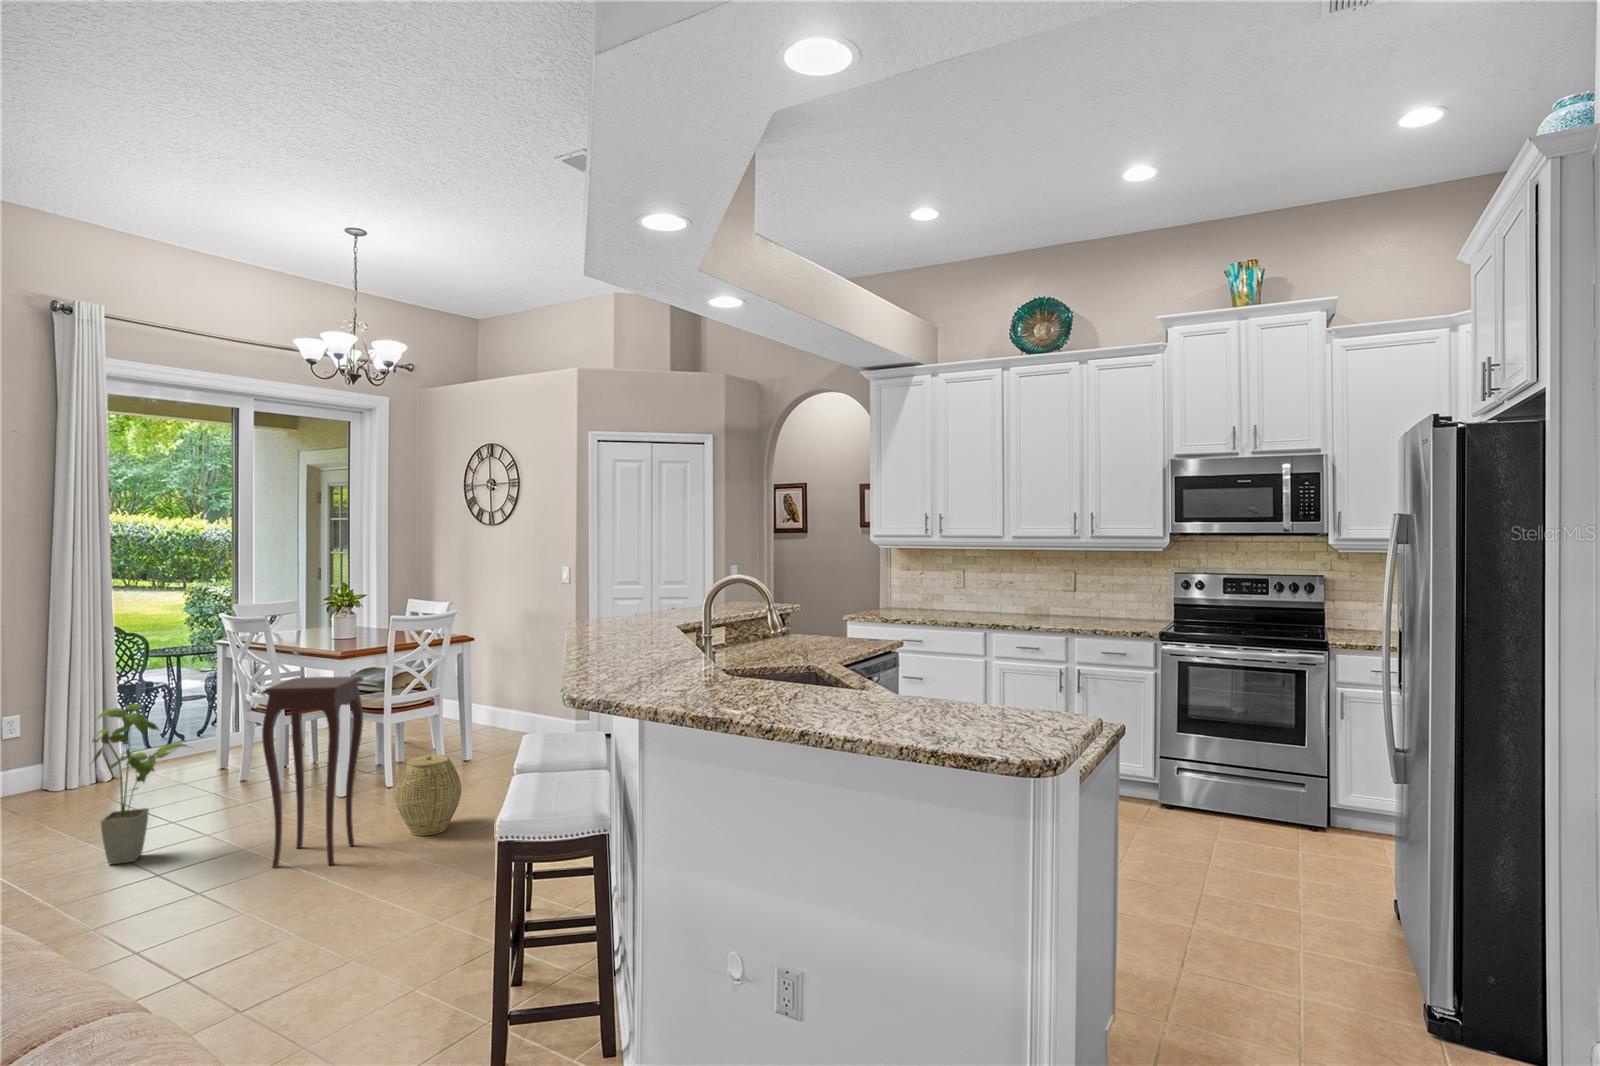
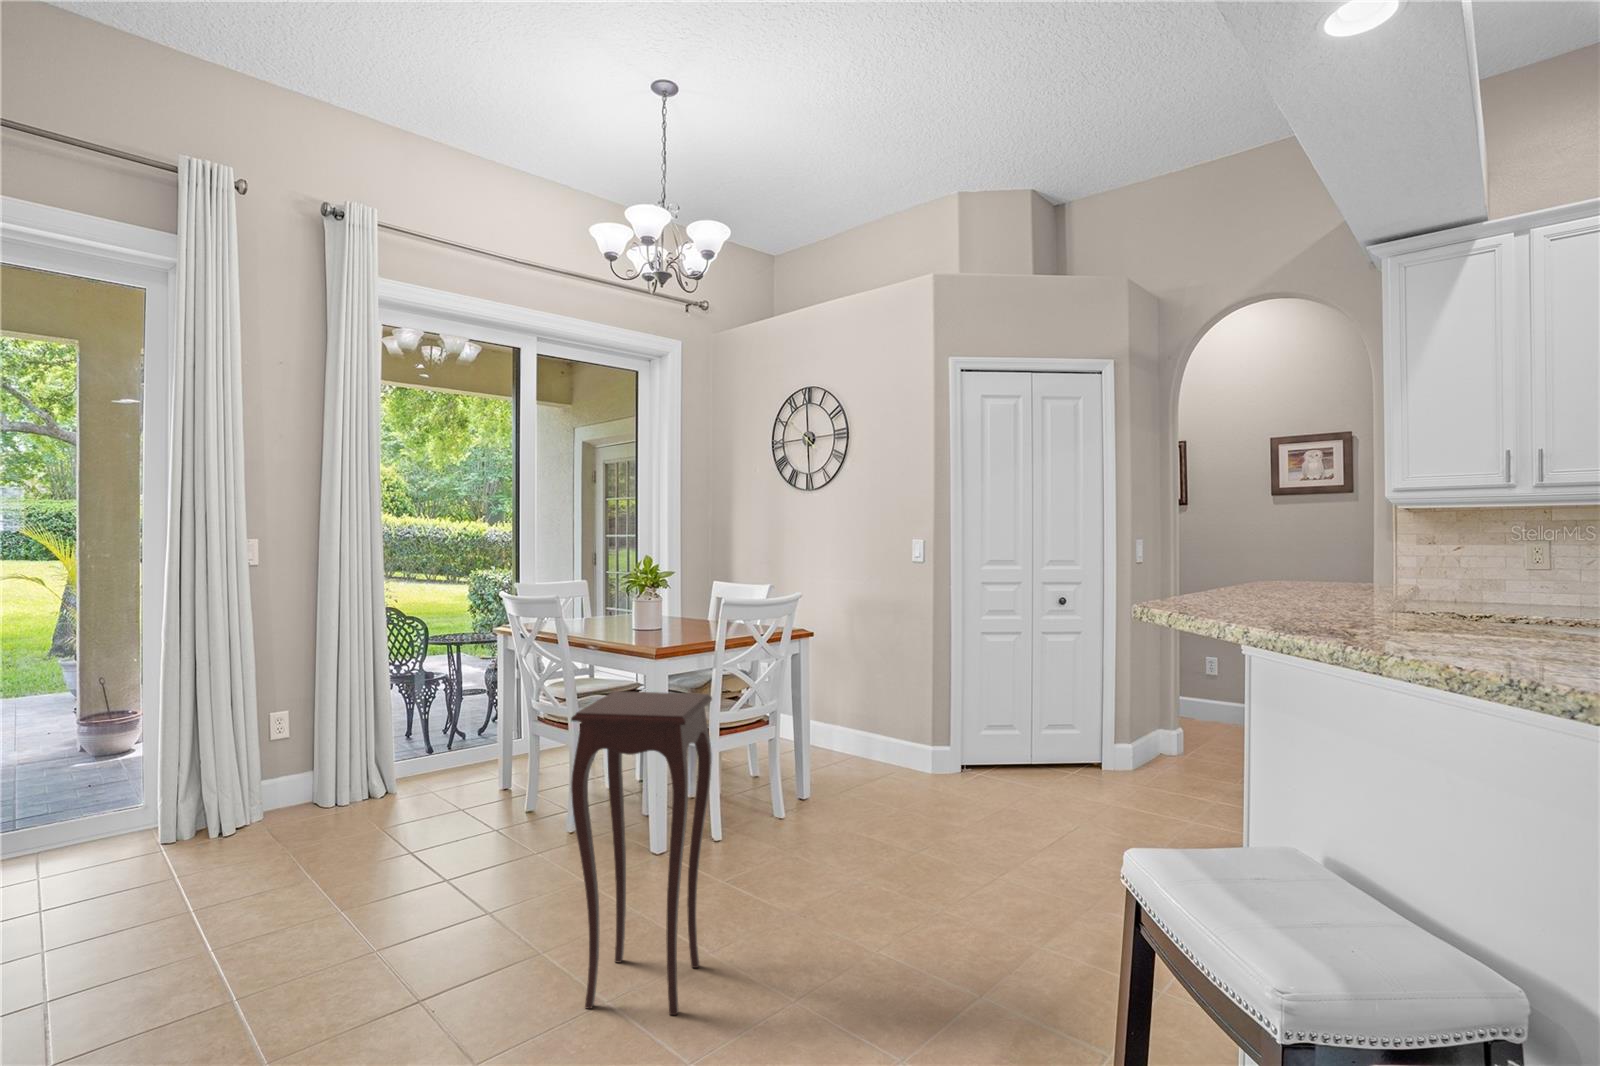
house plant: present [92,704,188,864] -> none [332,722,474,966]
woven basket: present [396,755,461,836] -> none [755,819,851,956]

